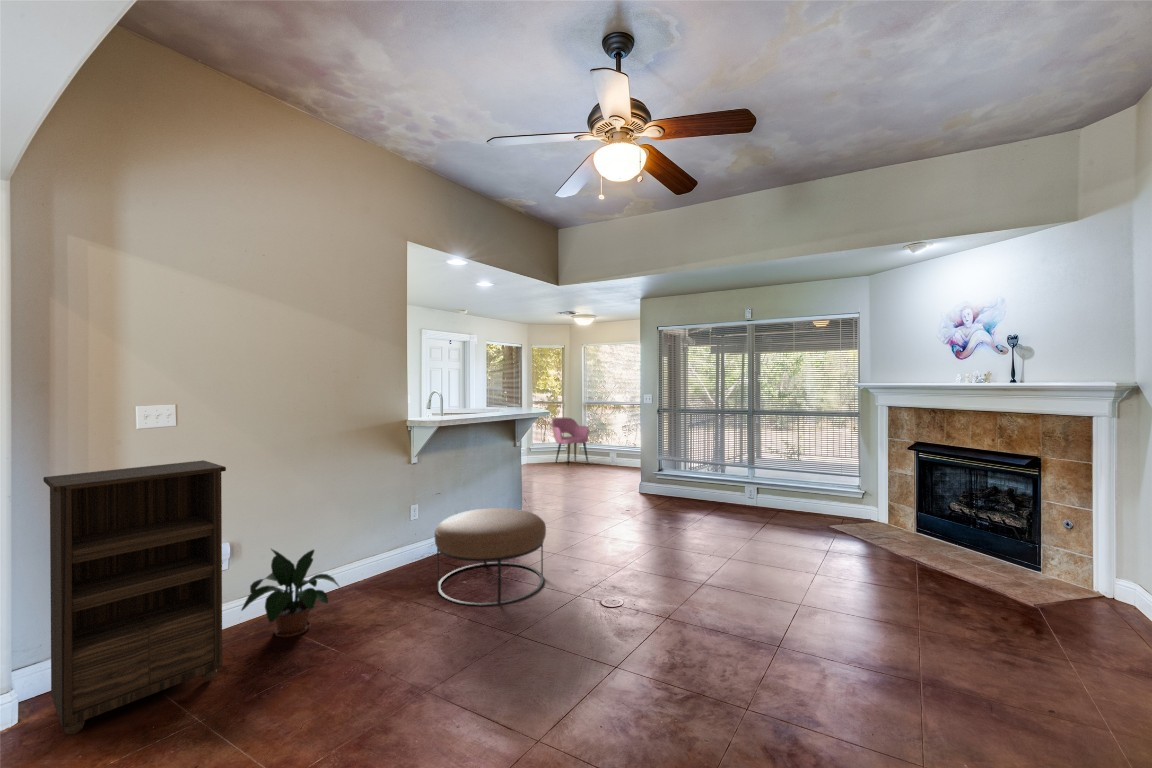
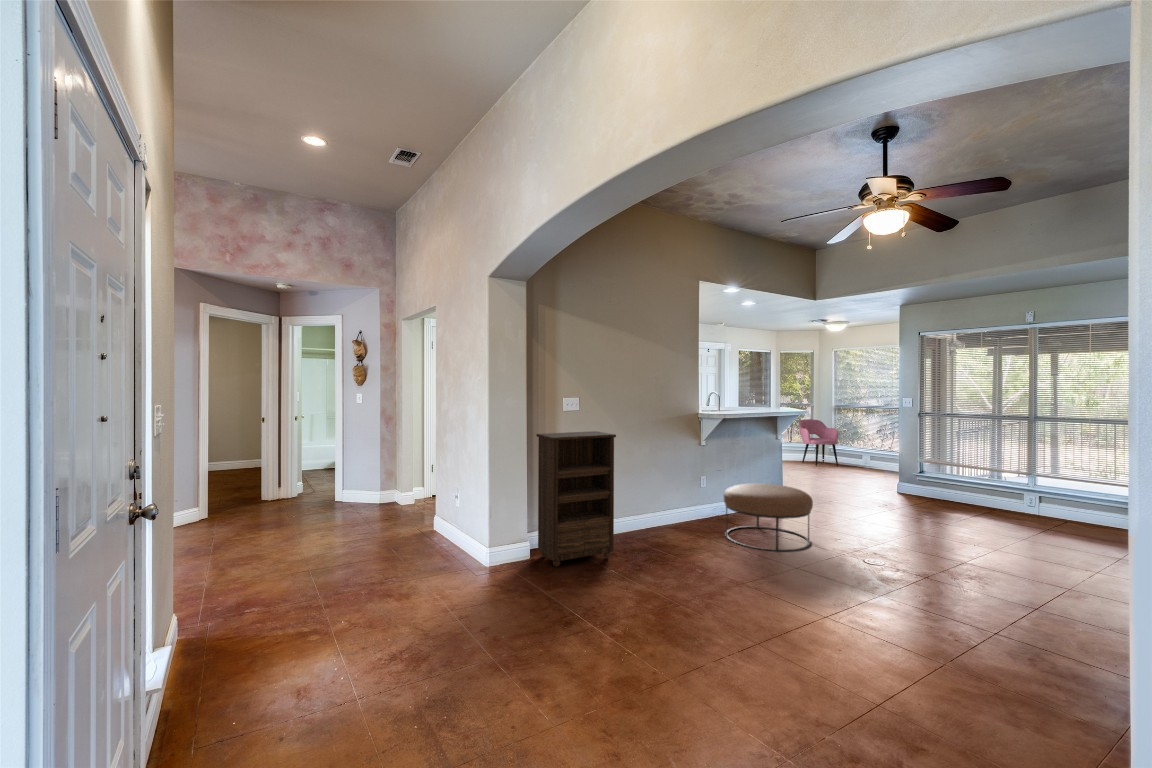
potted plant: present [242,549,339,637] -> none [613,489,666,546]

